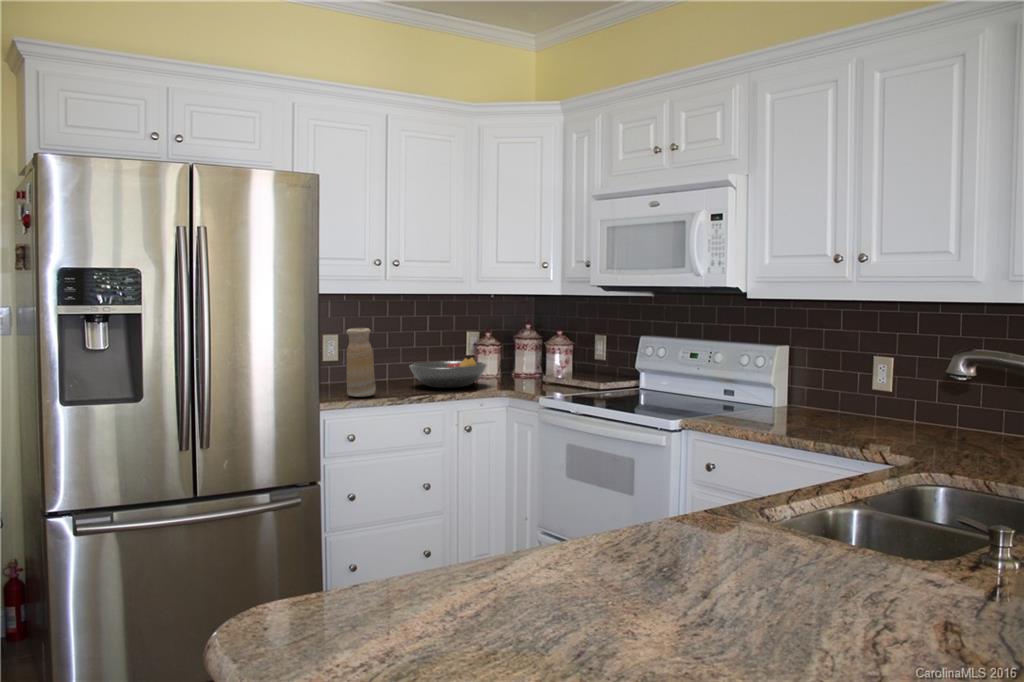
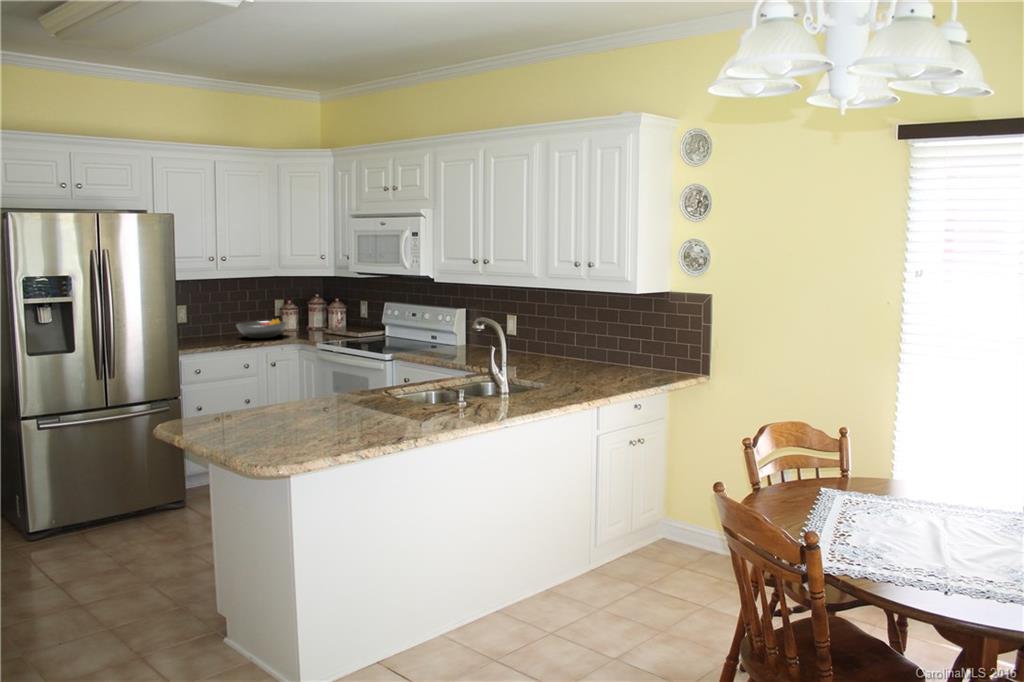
vase: present [346,328,376,397] -> none [193,302,214,346]

